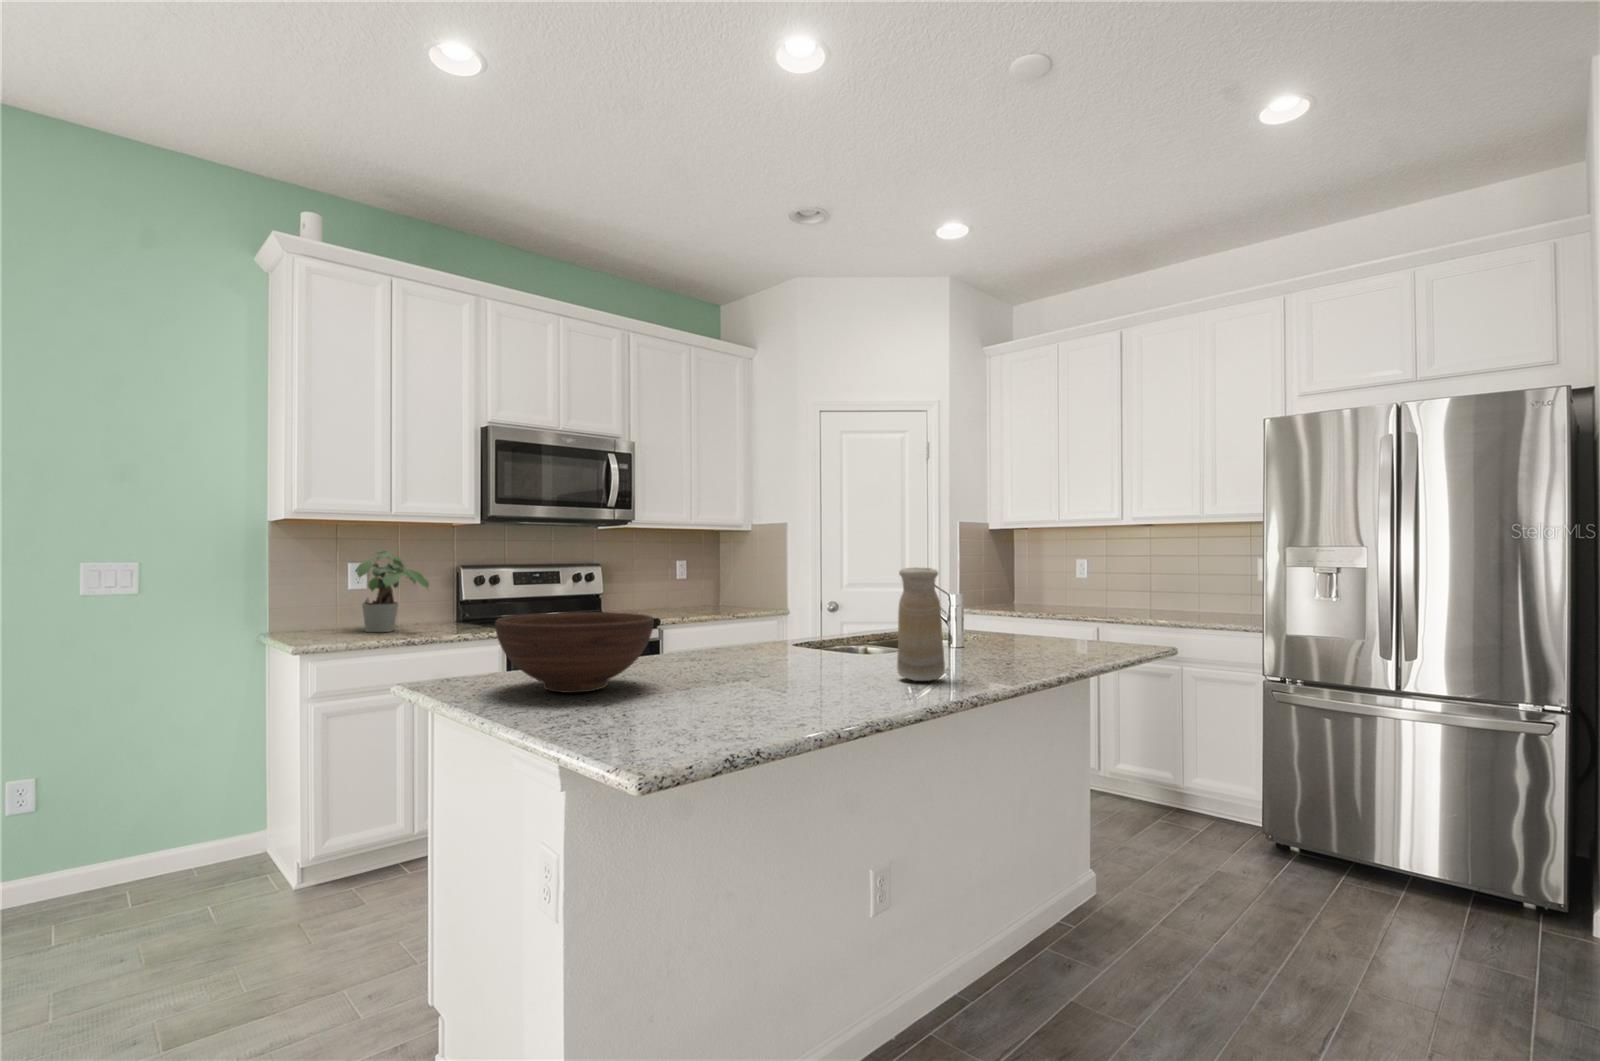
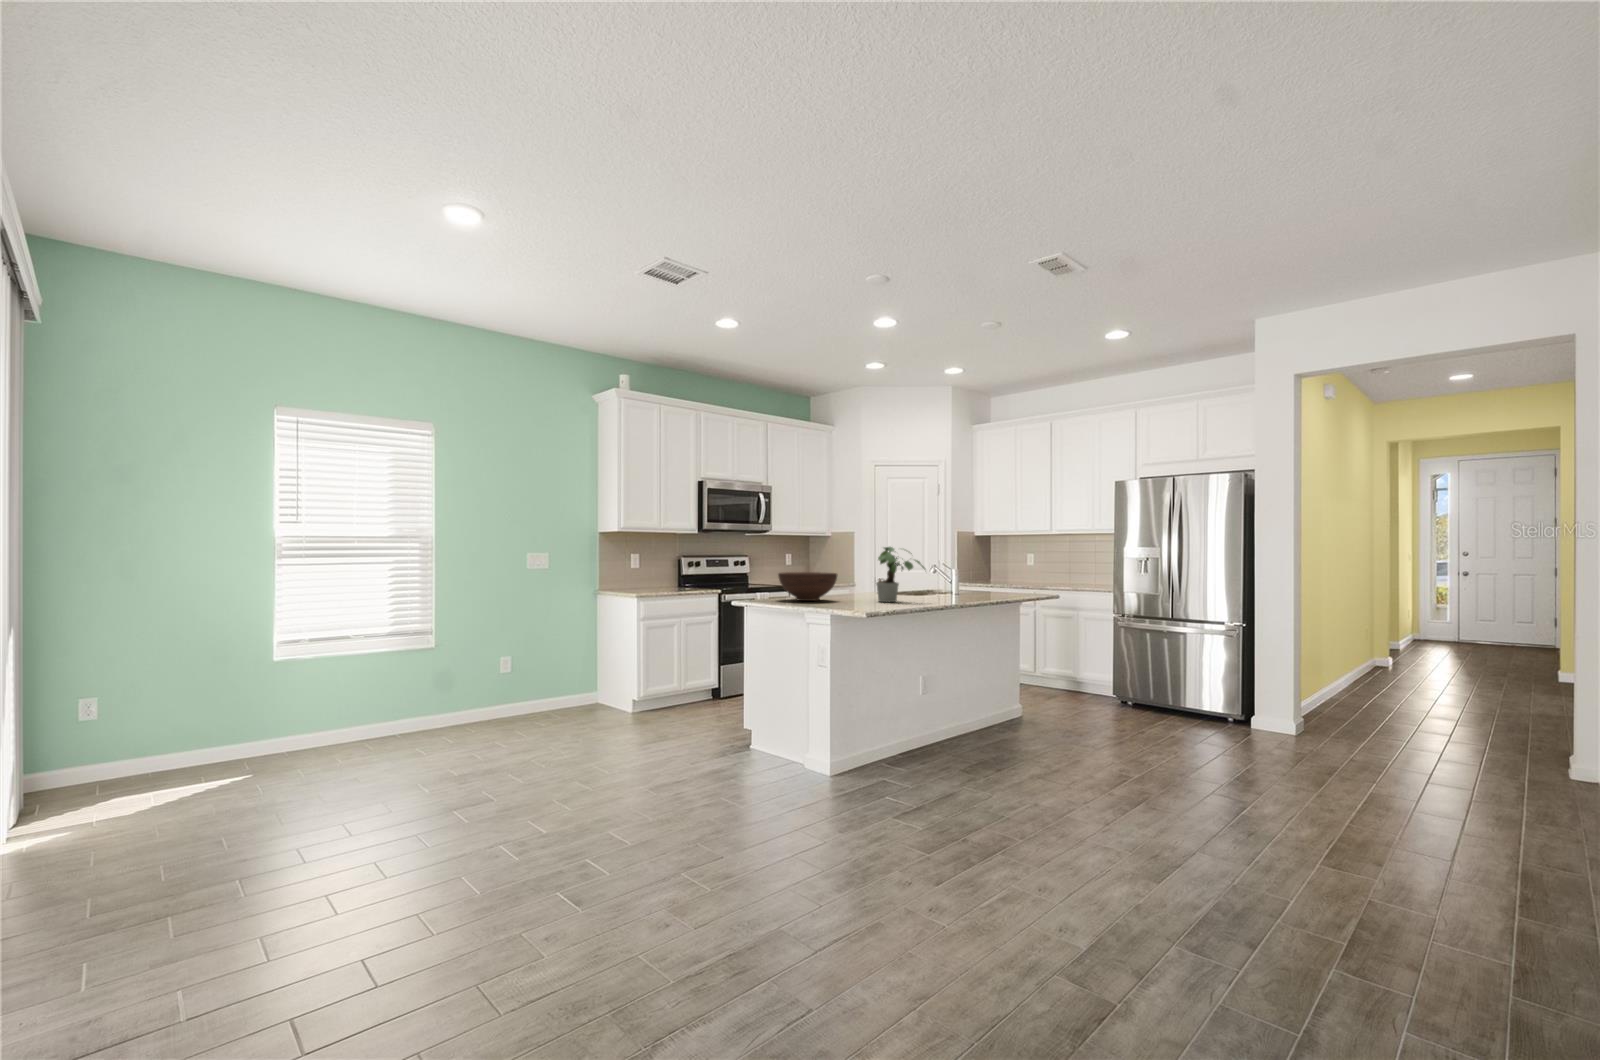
potted plant: present [355,551,429,632] -> present [876,547,925,602]
vase: present [897,567,945,681] -> none [932,555,951,600]

